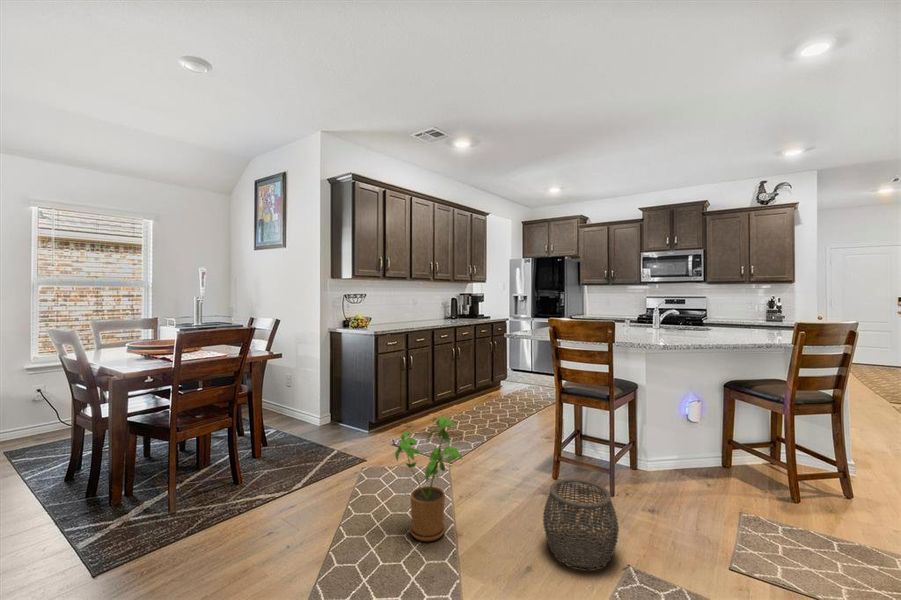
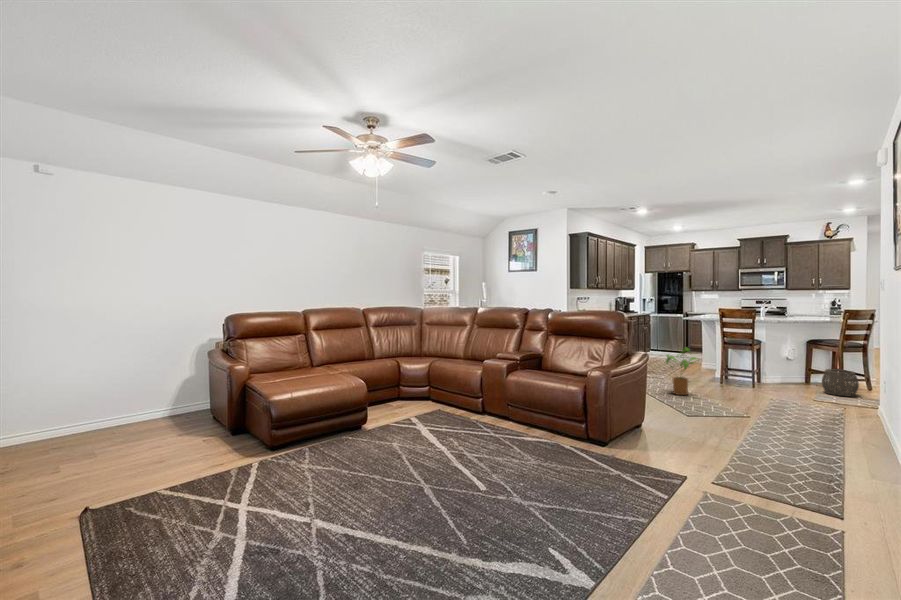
woven basket: present [543,479,619,569] -> present [822,369,859,396]

